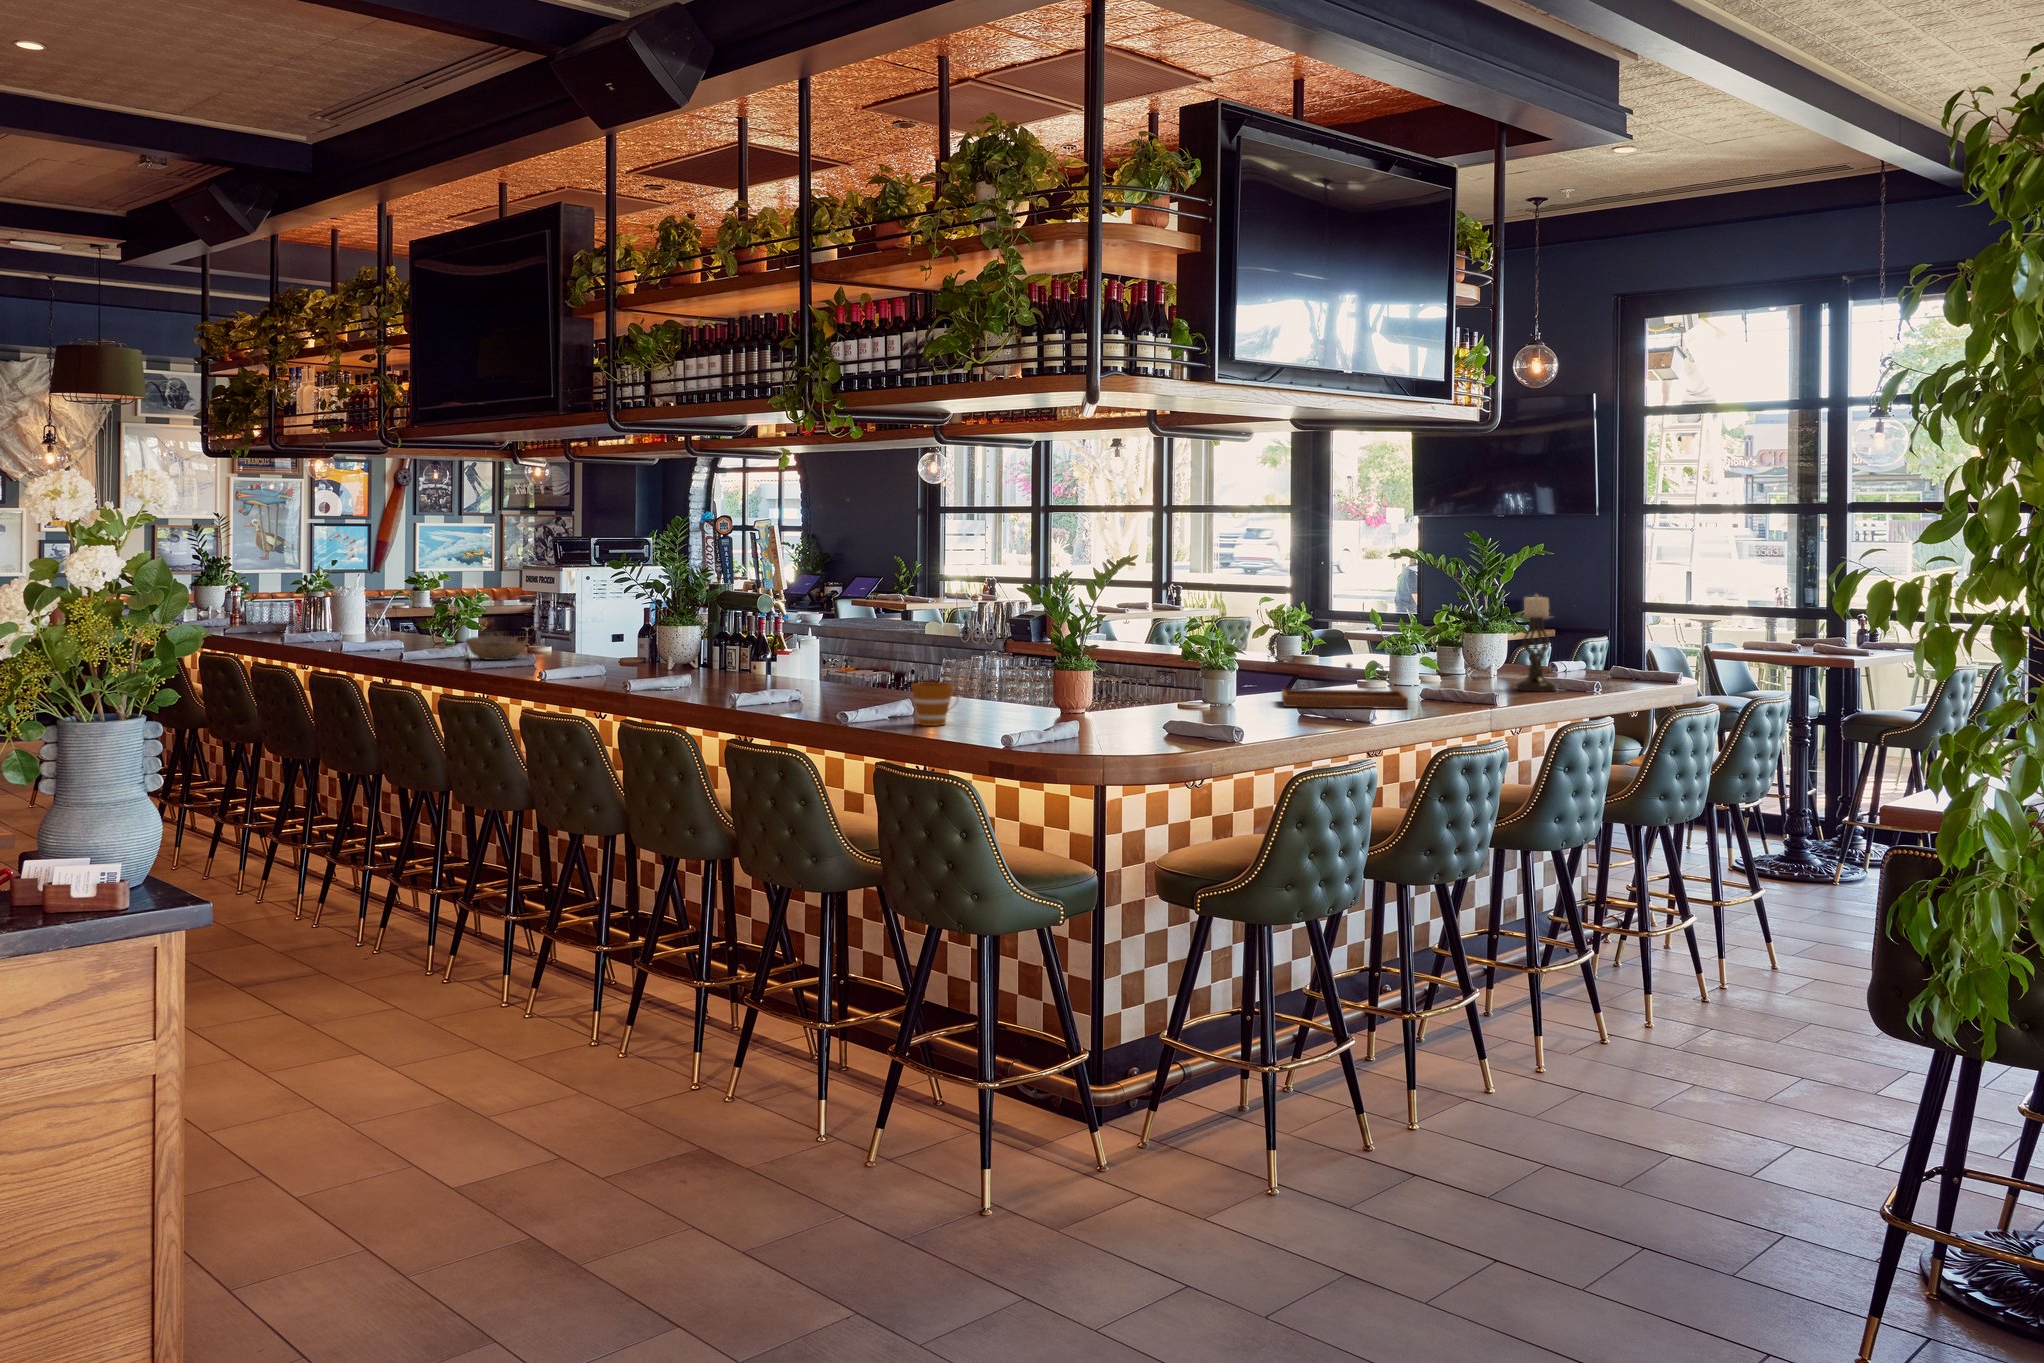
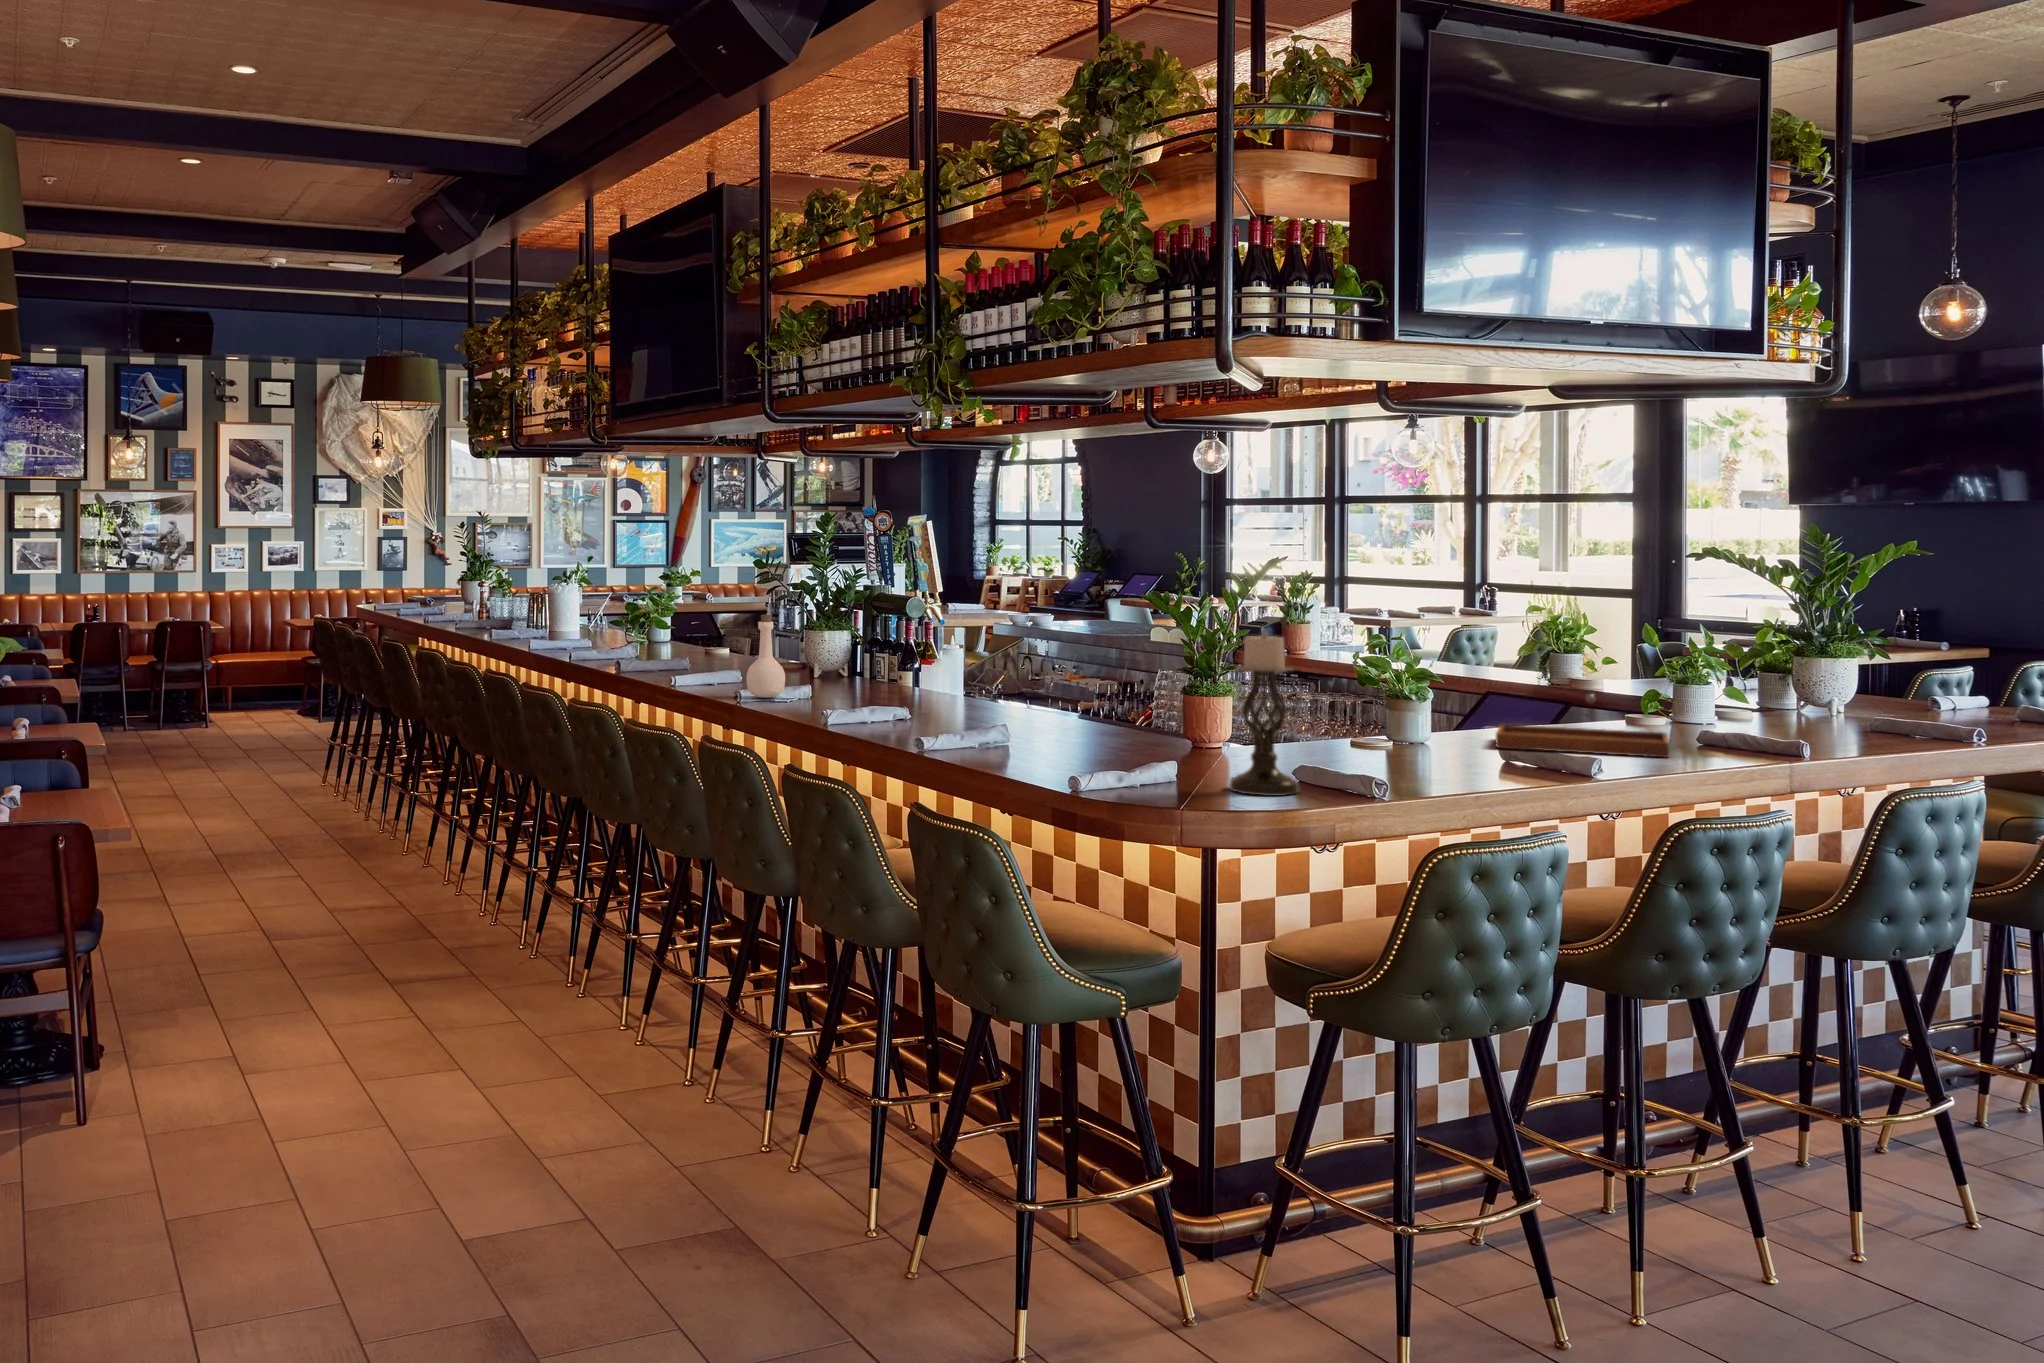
candle holder: present [1515,594,1557,691] -> present [1229,631,1299,796]
bottle: none [624,612,661,689] -> present [746,615,785,698]
bowl: present [466,636,528,660] -> none [642,635,705,660]
cup: present [912,682,957,726] -> none [998,705,1052,757]

